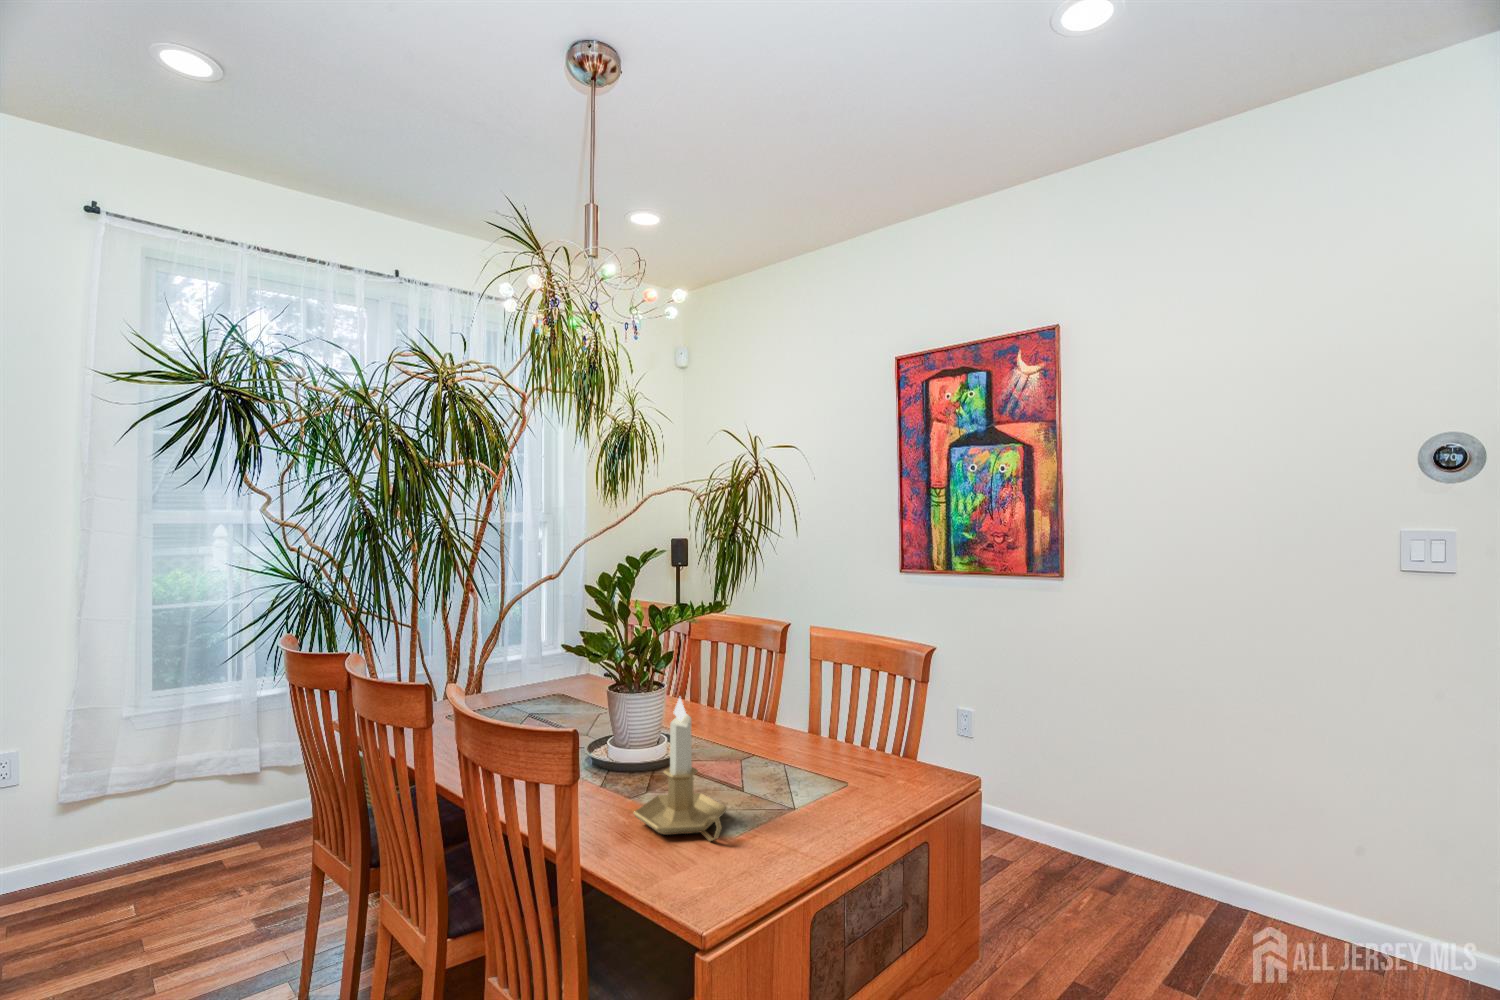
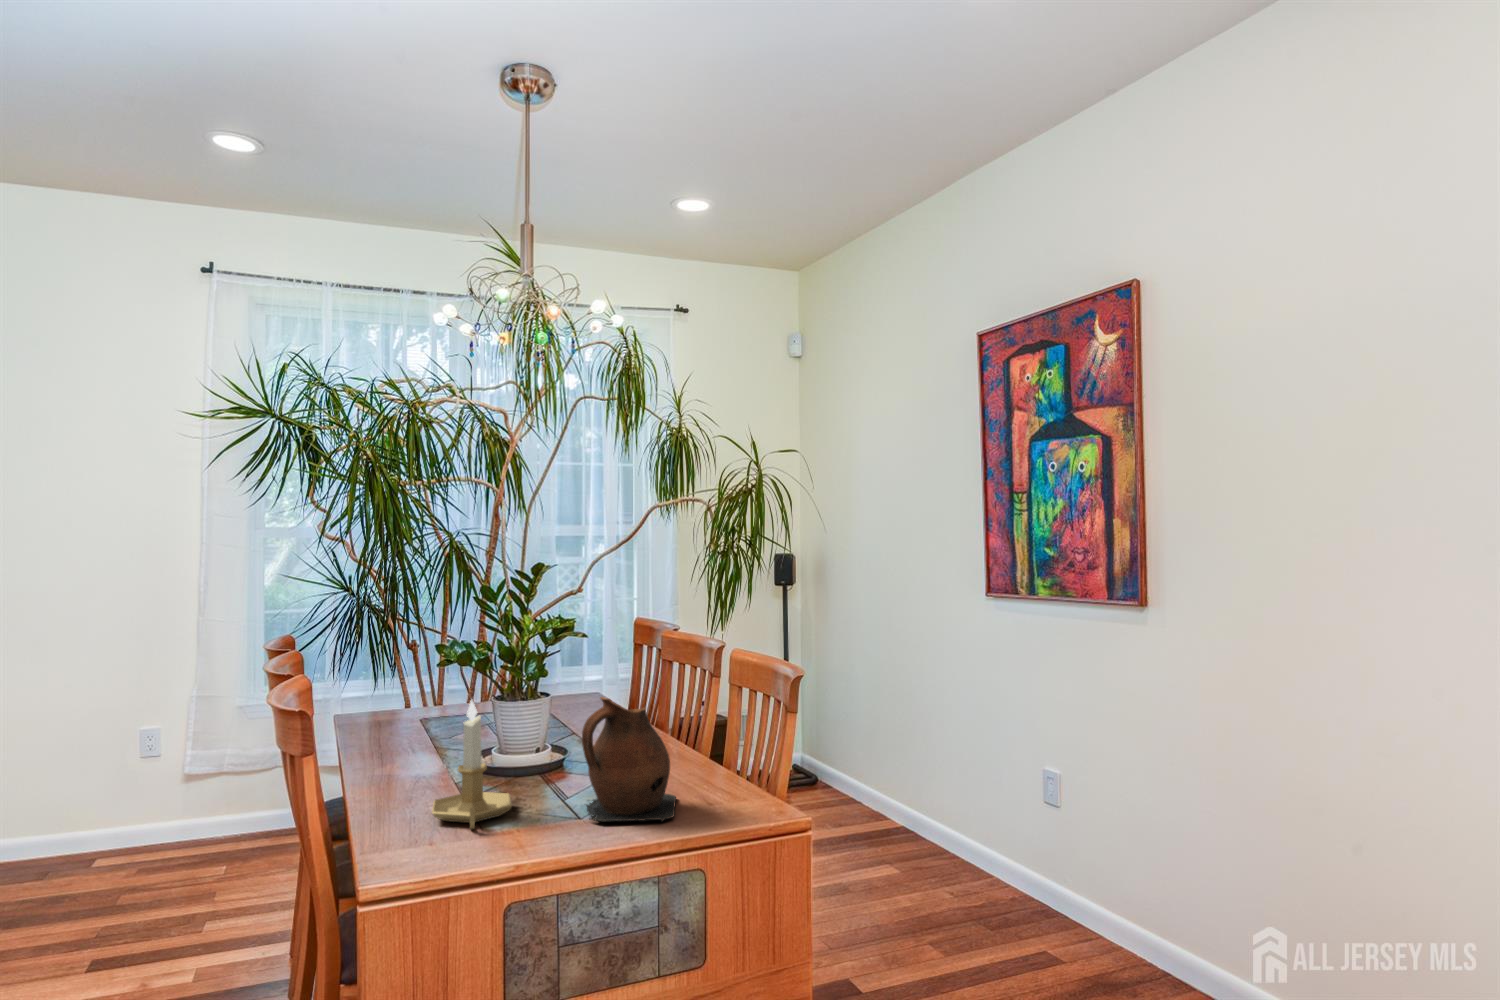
ceramic pitcher: none [780,684,890,813] -> present [582,697,676,822]

